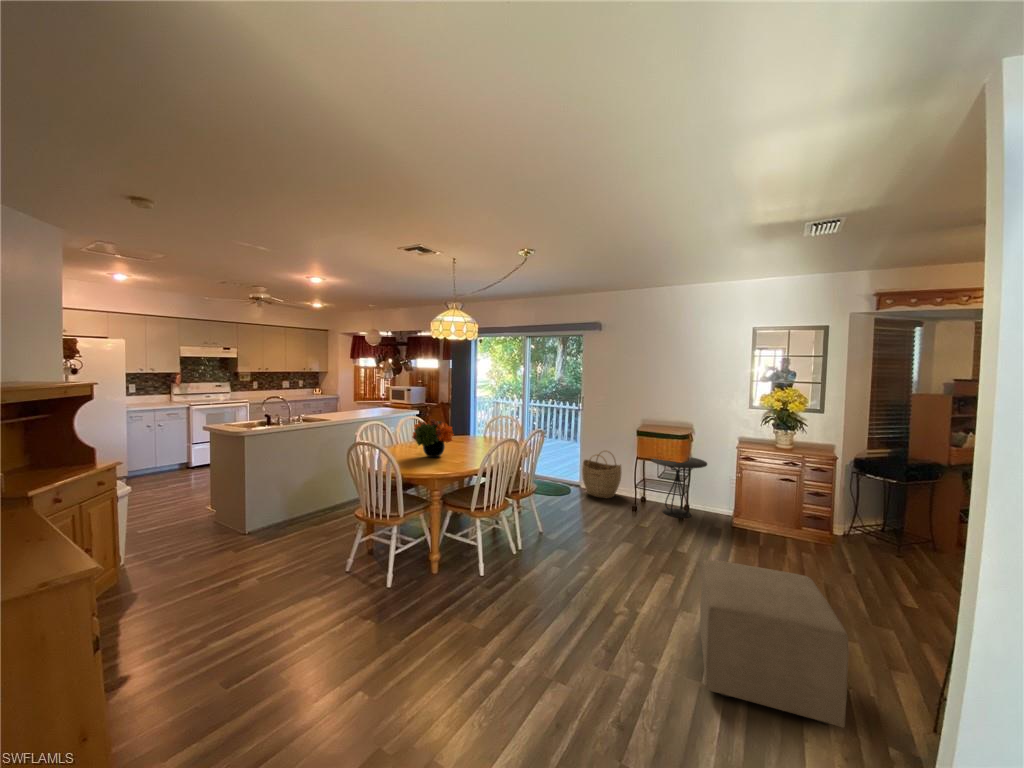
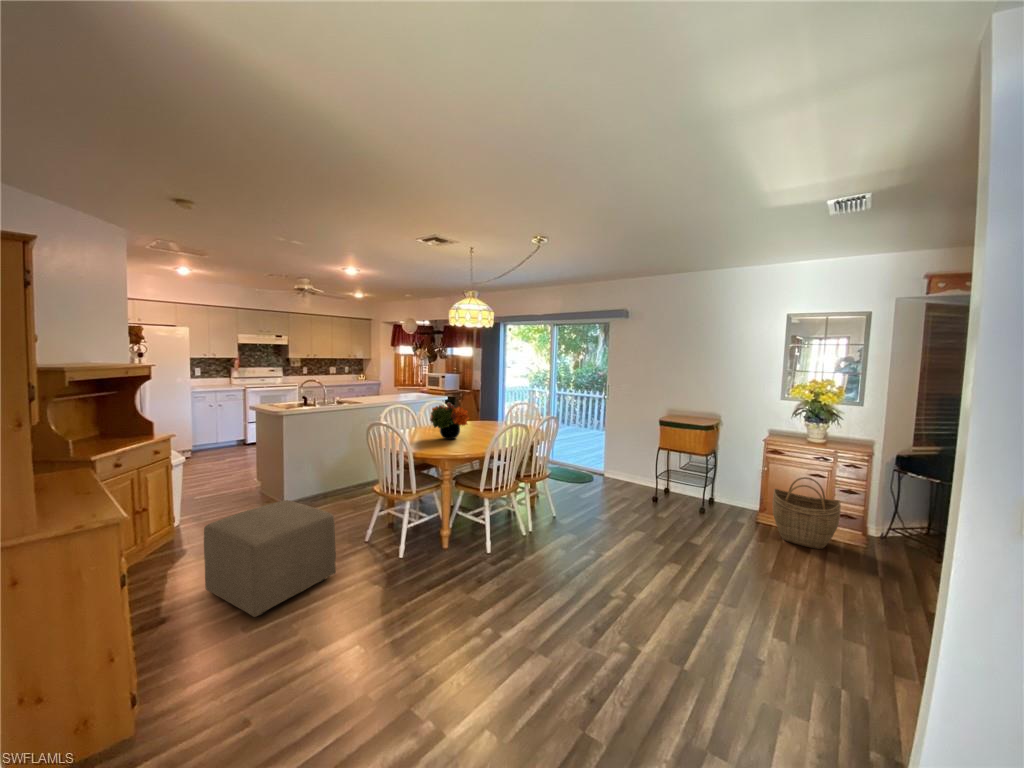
woven basket: present [582,450,622,499] -> present [772,477,840,549]
side table: present [651,457,707,518] -> none [671,446,731,510]
ottoman: present [700,560,848,728] -> present [204,500,336,617]

